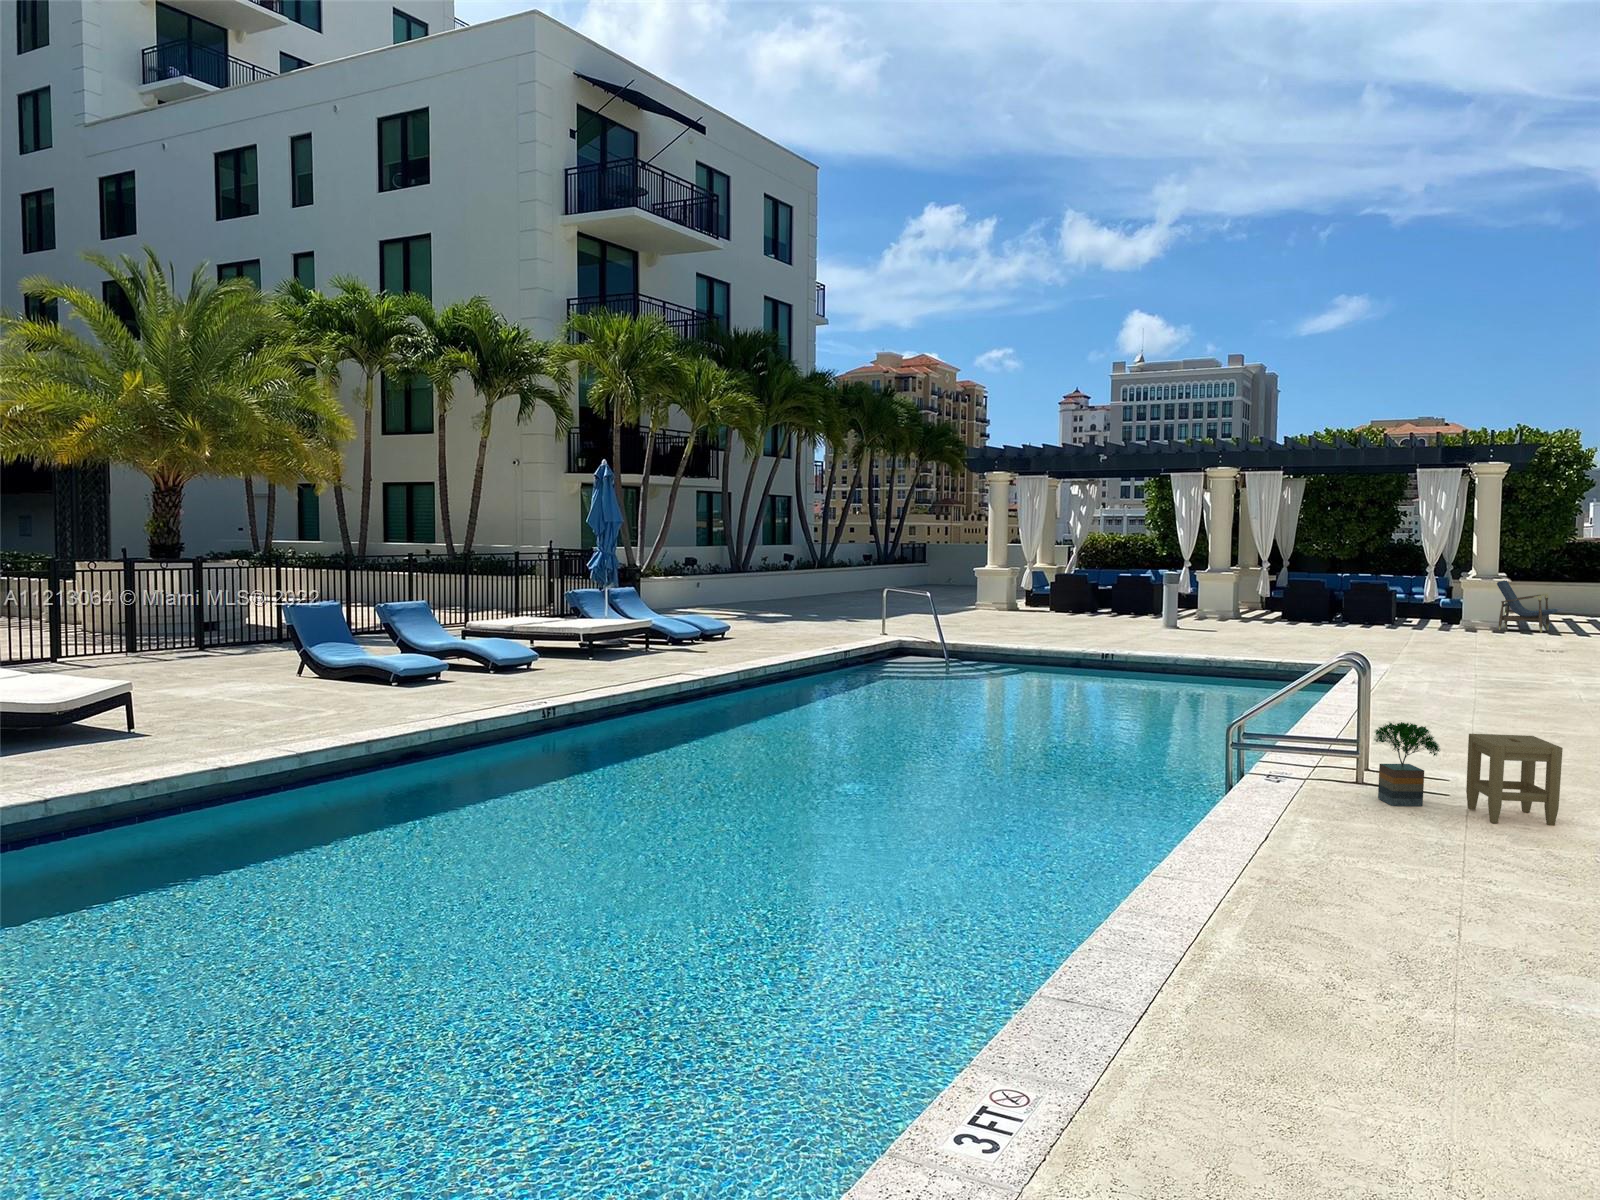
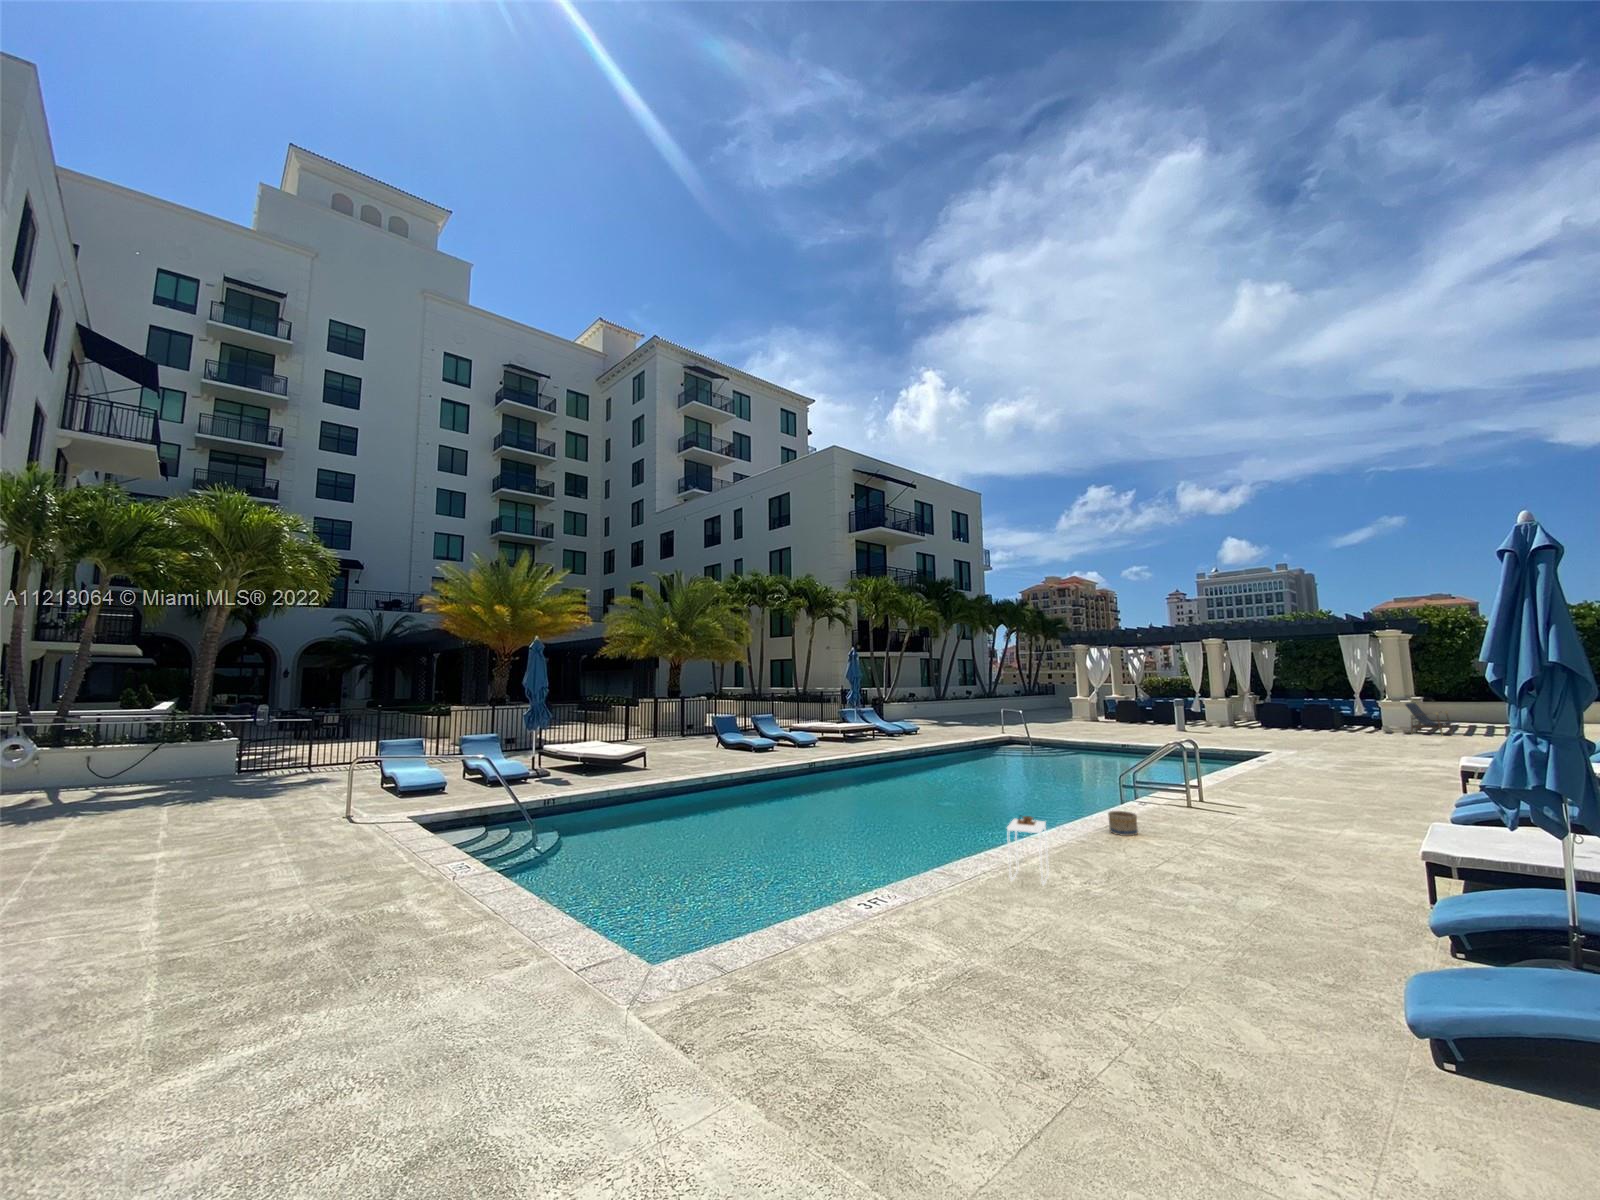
potted tree: present [1374,722,1440,806] -> none [1153,766,1185,808]
stool: present [1466,734,1563,826] -> none [1198,772,1238,818]
basket: none [1392,839,1461,898] -> present [1108,811,1138,836]
side table: none [1391,924,1542,1122] -> present [1007,815,1048,885]

